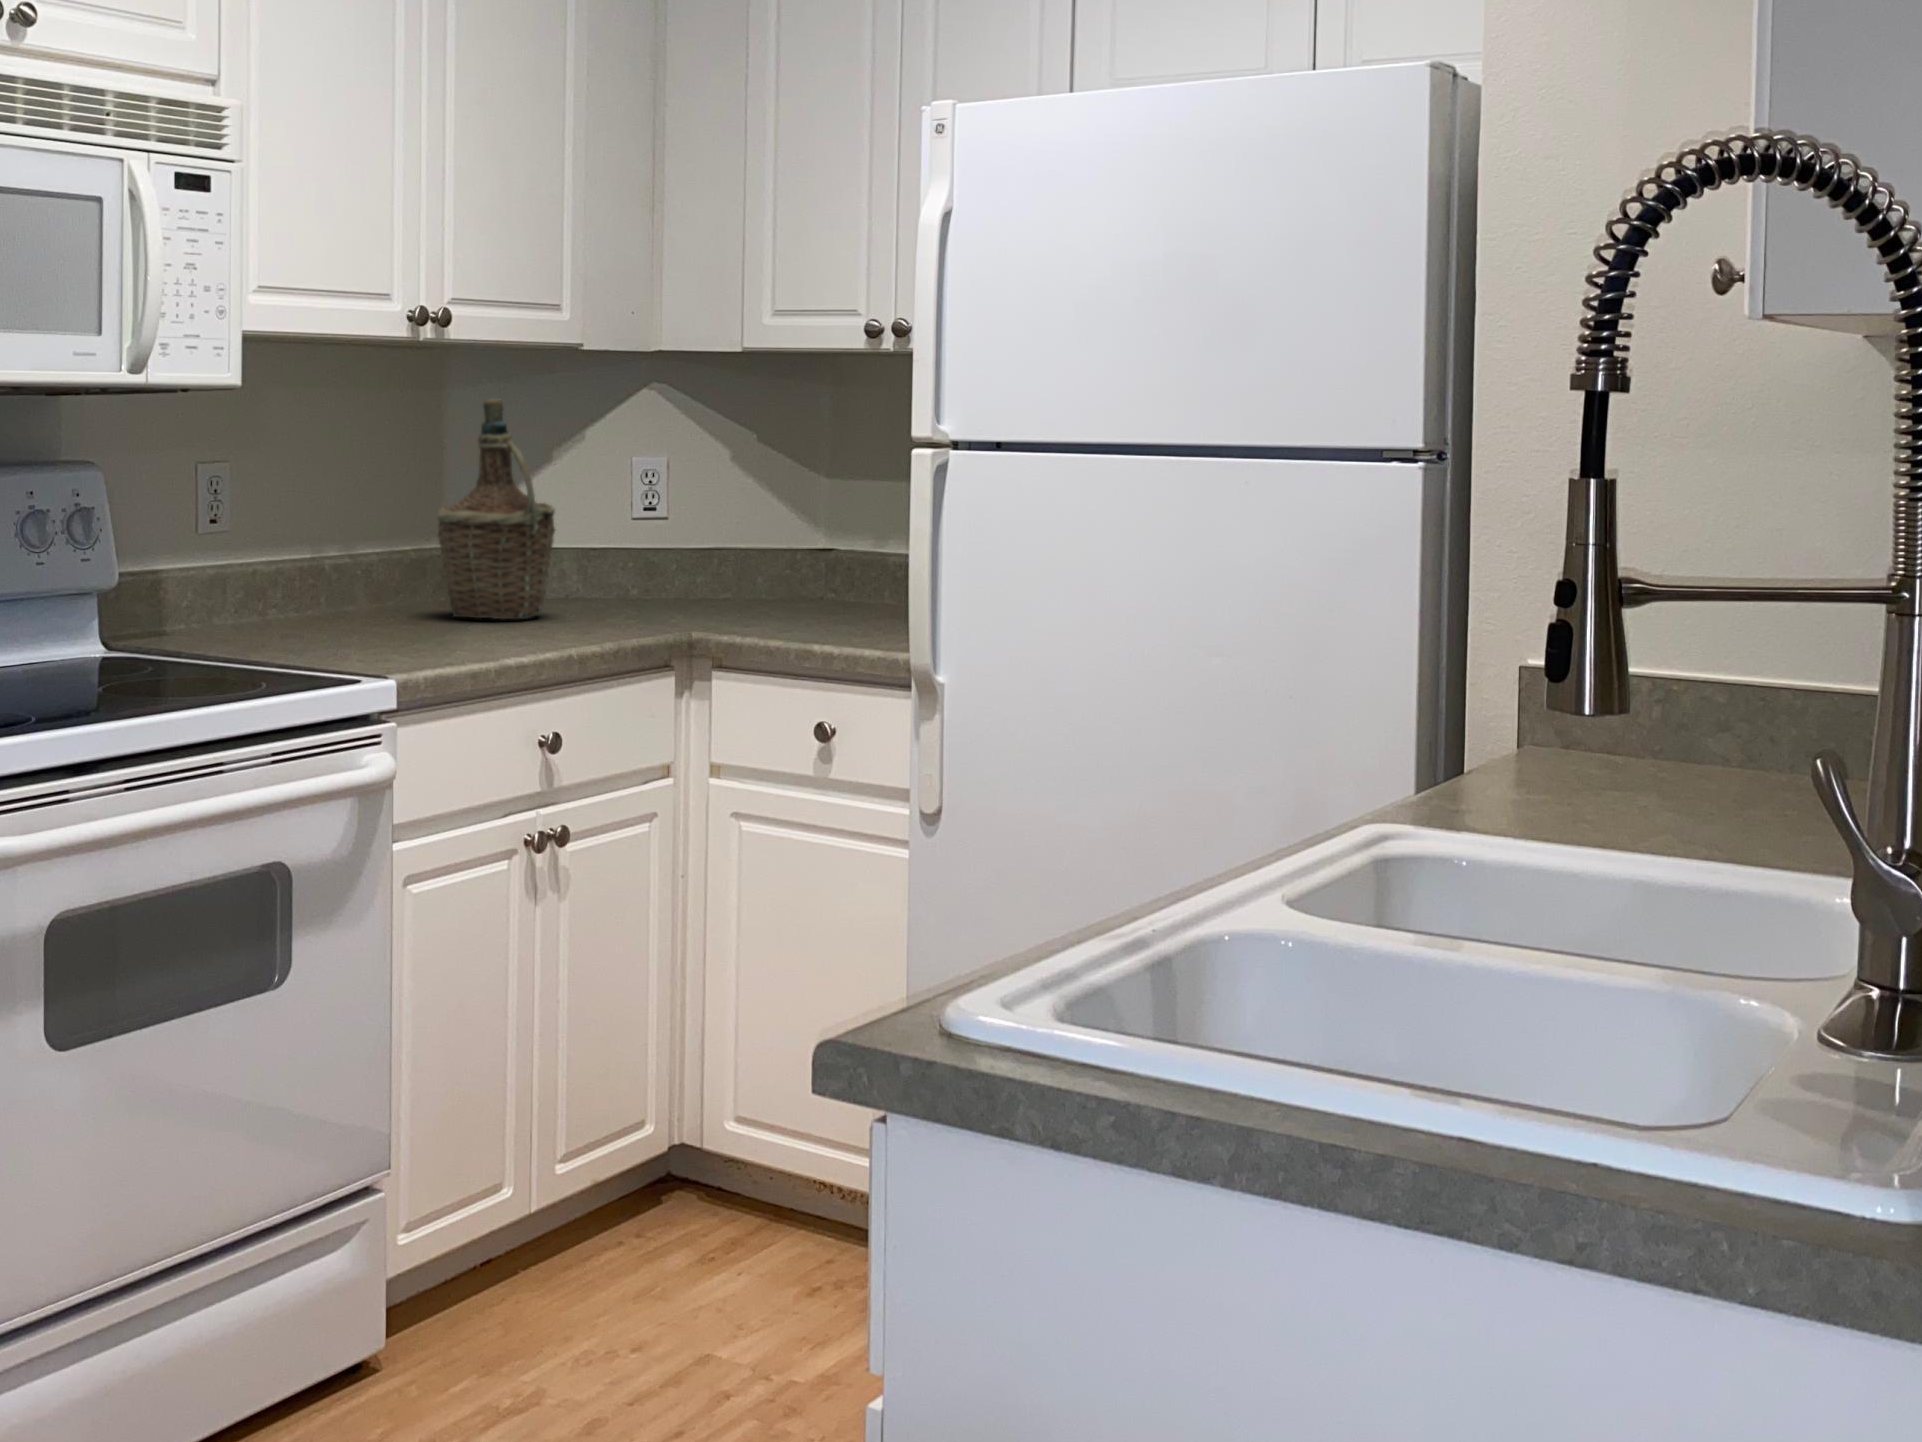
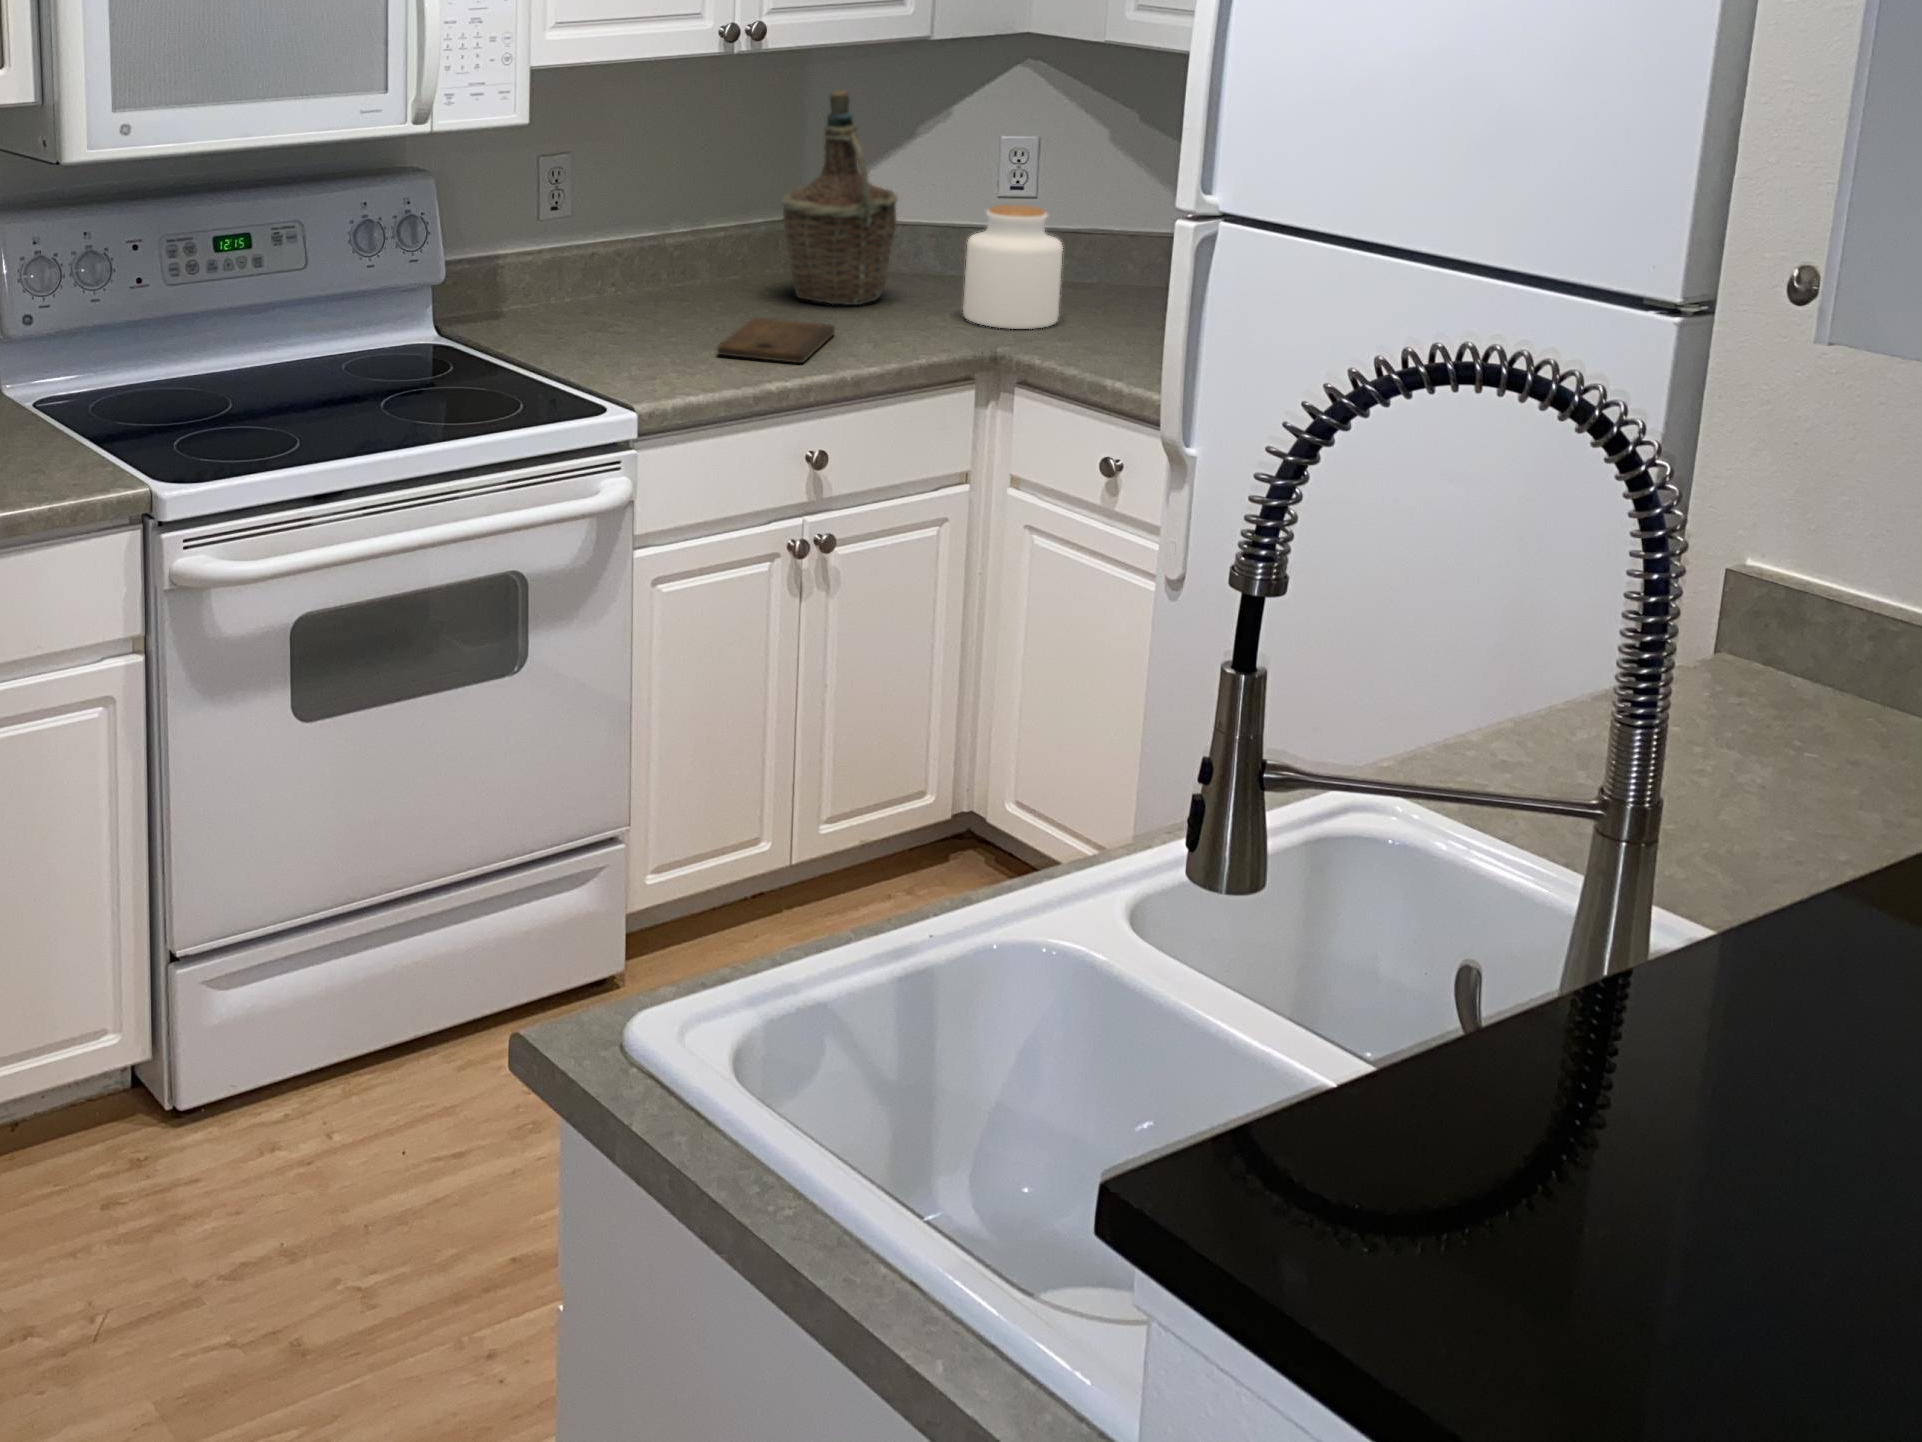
jar: none [634,507,728,626] -> present [963,205,1063,329]
cutting board: none [424,624,525,650] -> present [717,318,835,363]

